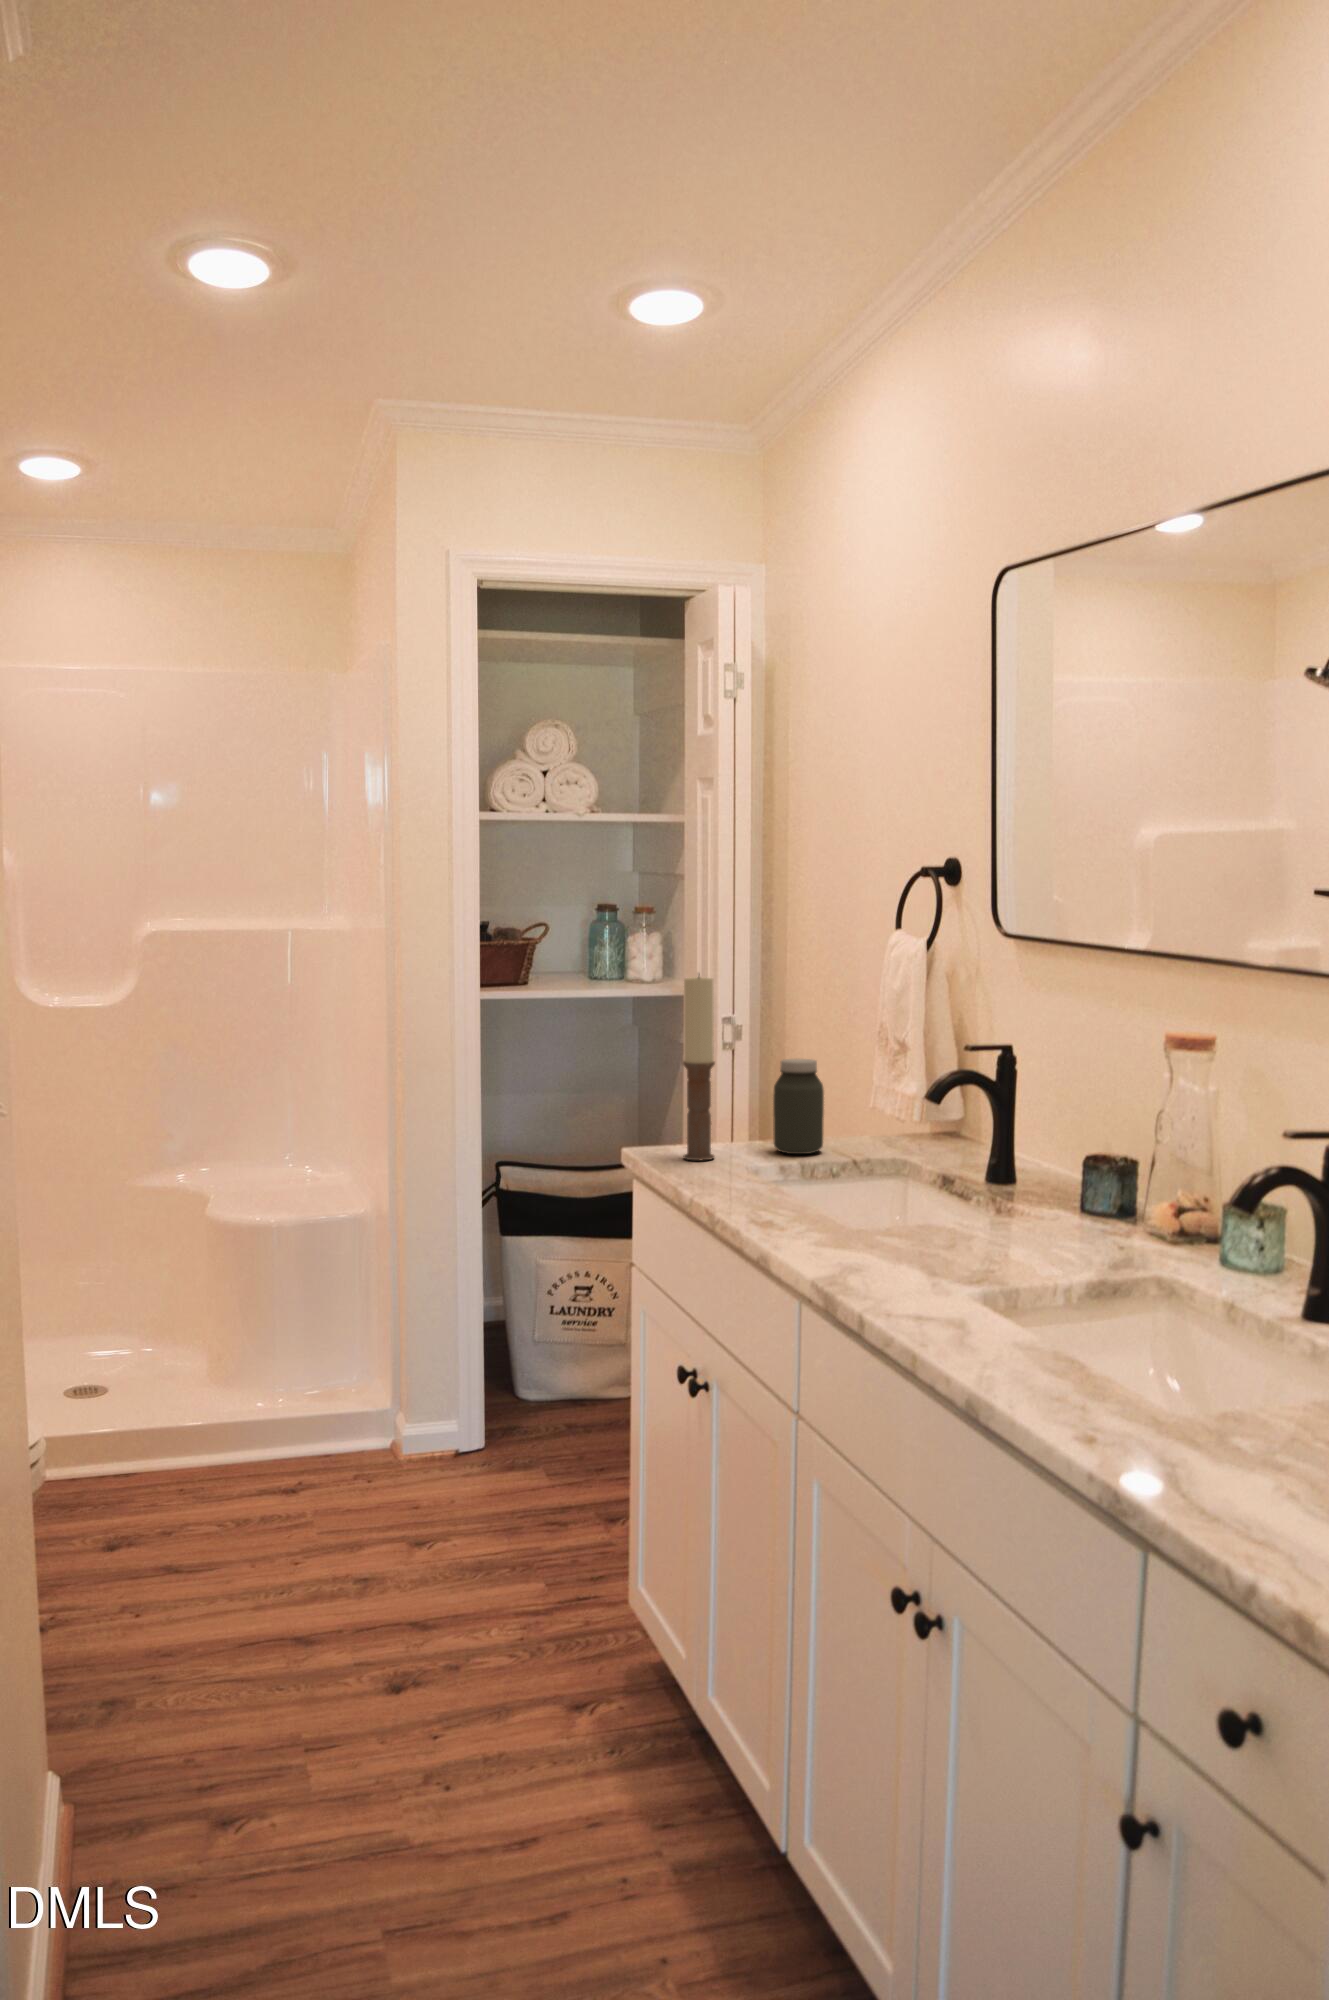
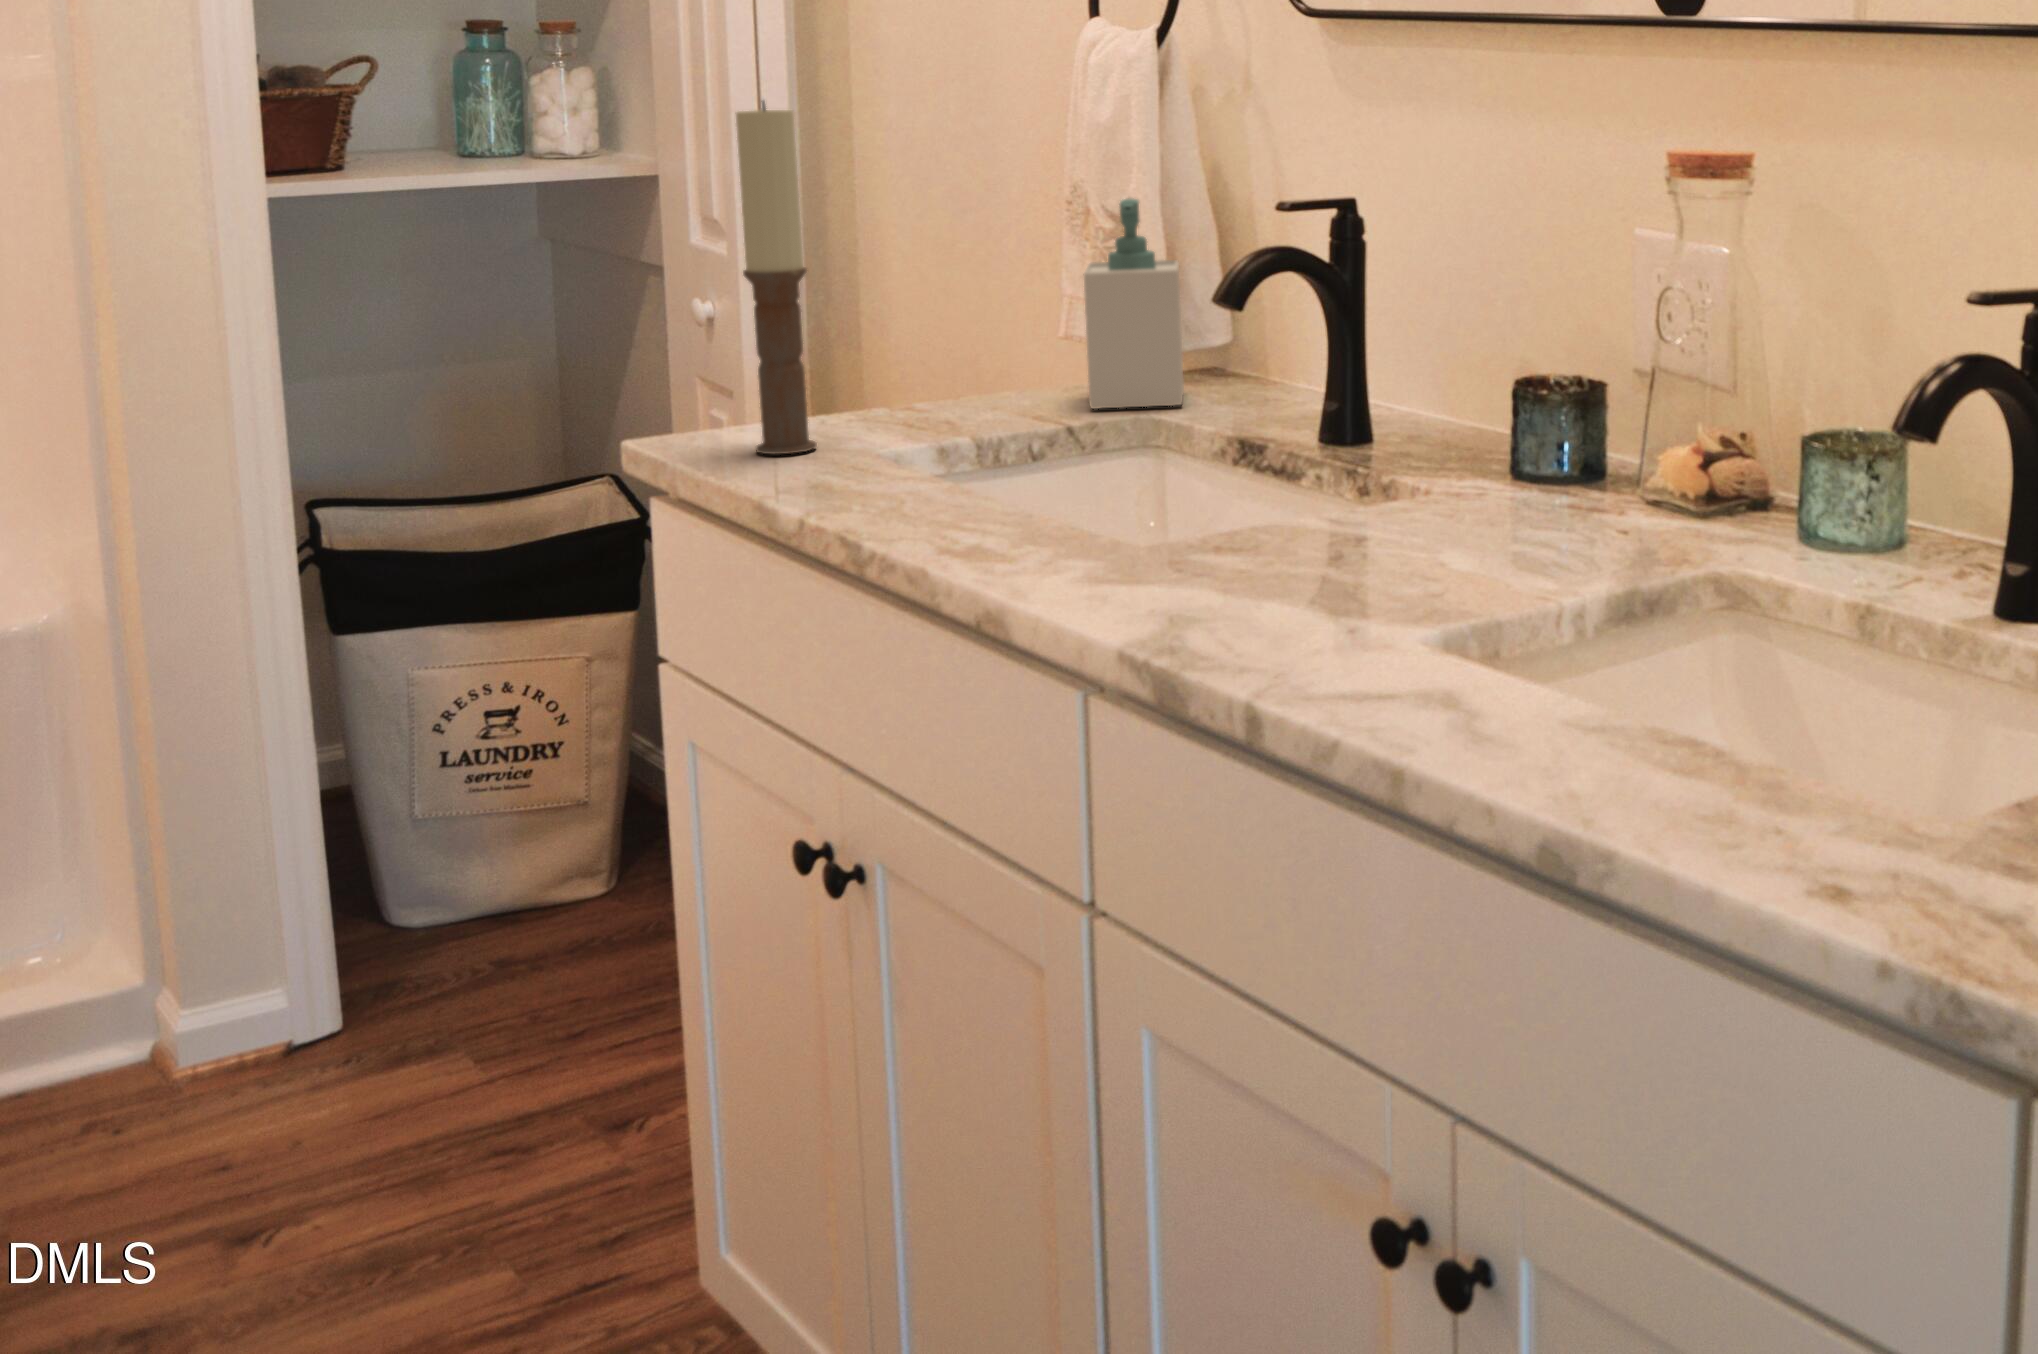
soap bottle: none [867,1032,926,1152] -> present [1084,199,1184,409]
jar: present [773,1059,824,1154] -> none [916,255,1014,428]

